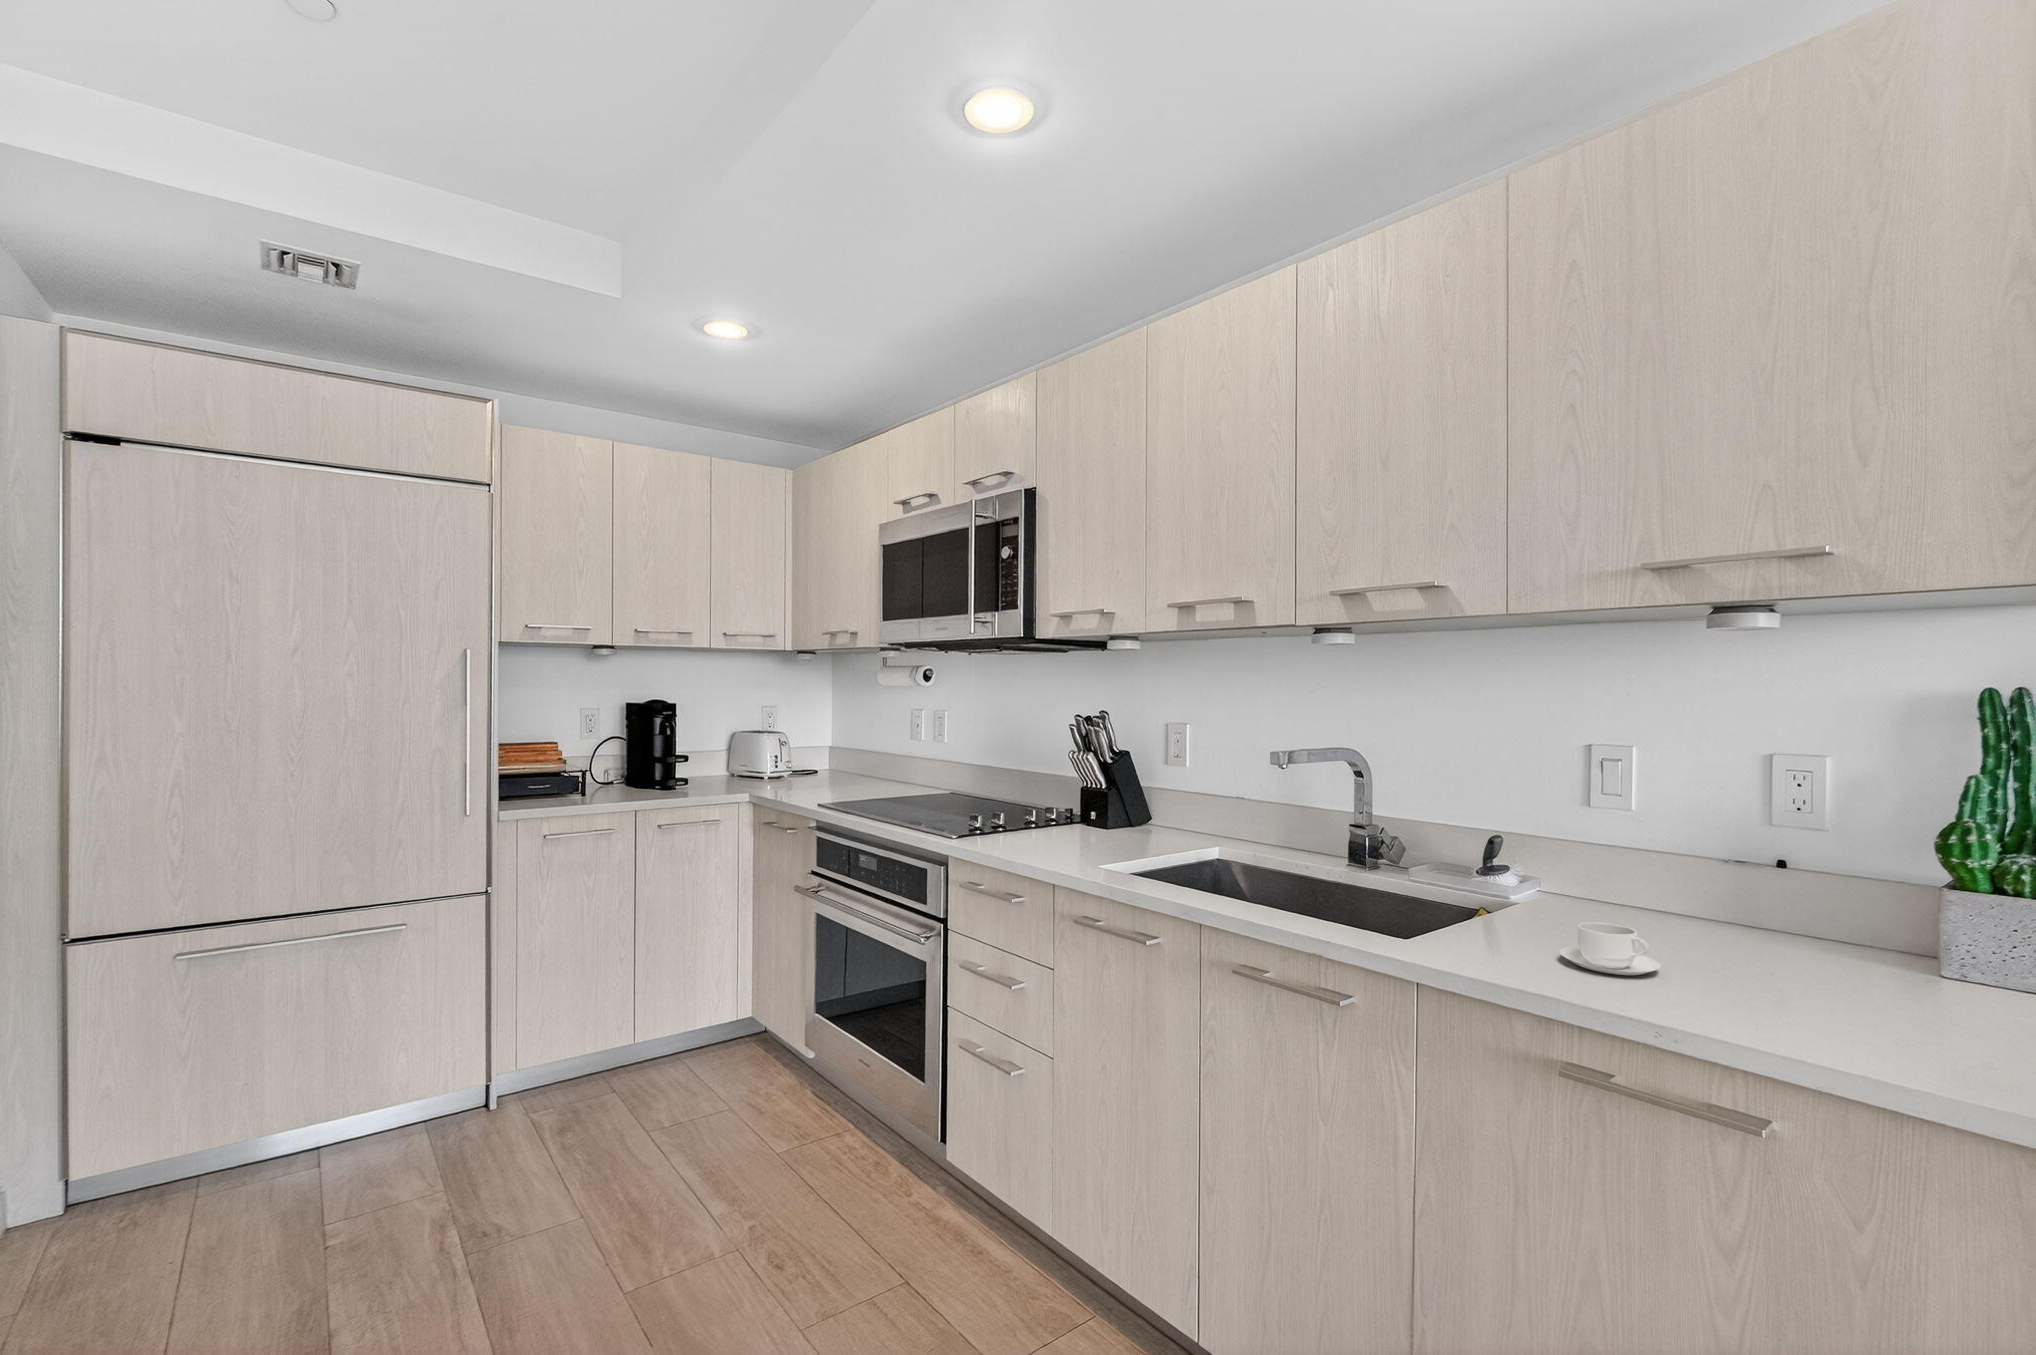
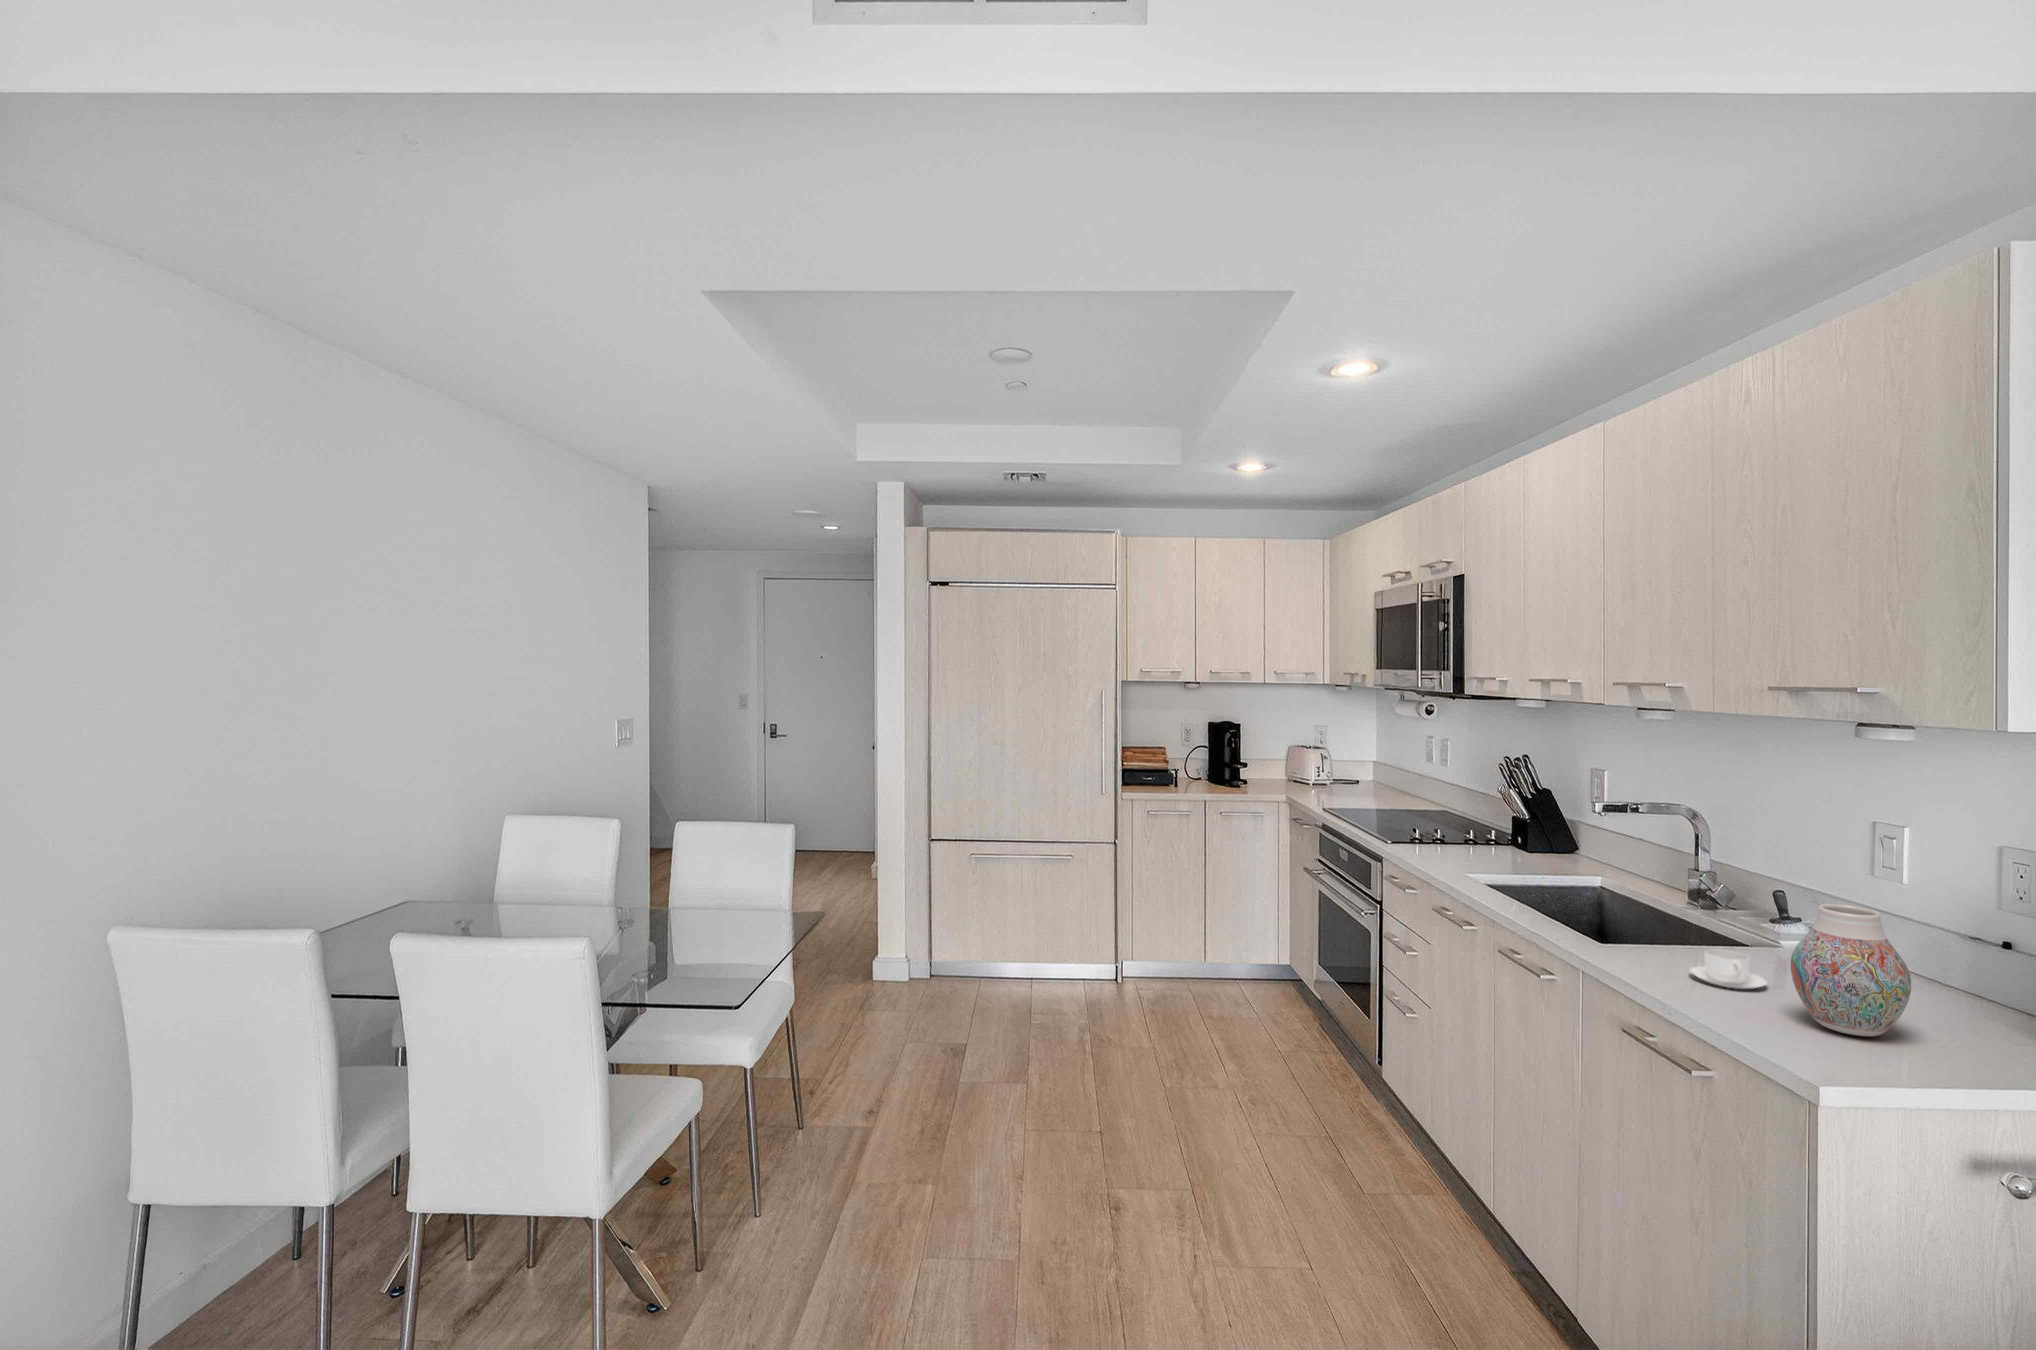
vase: none [1762,840,1926,1017] -> present [1791,904,1911,1037]

